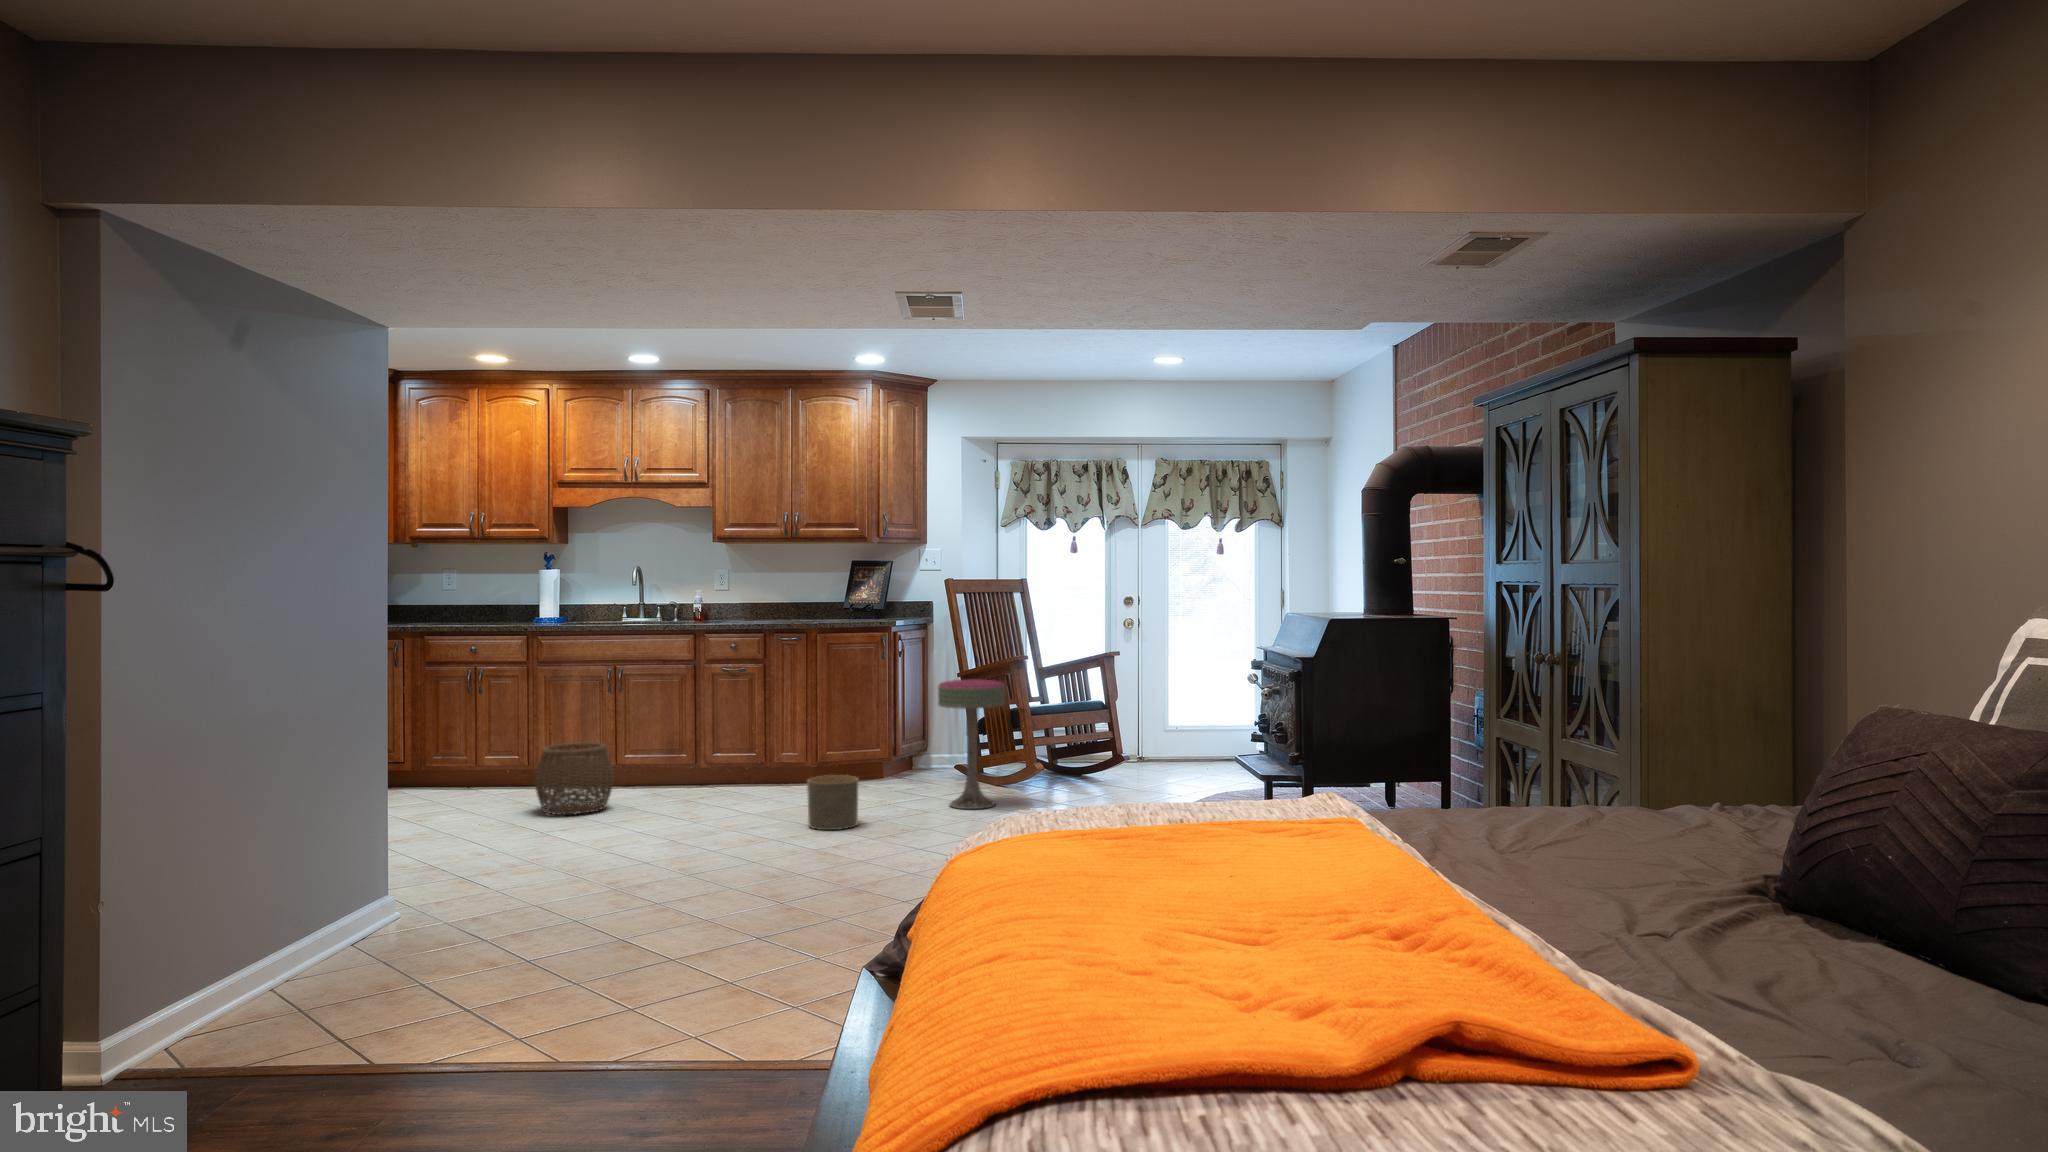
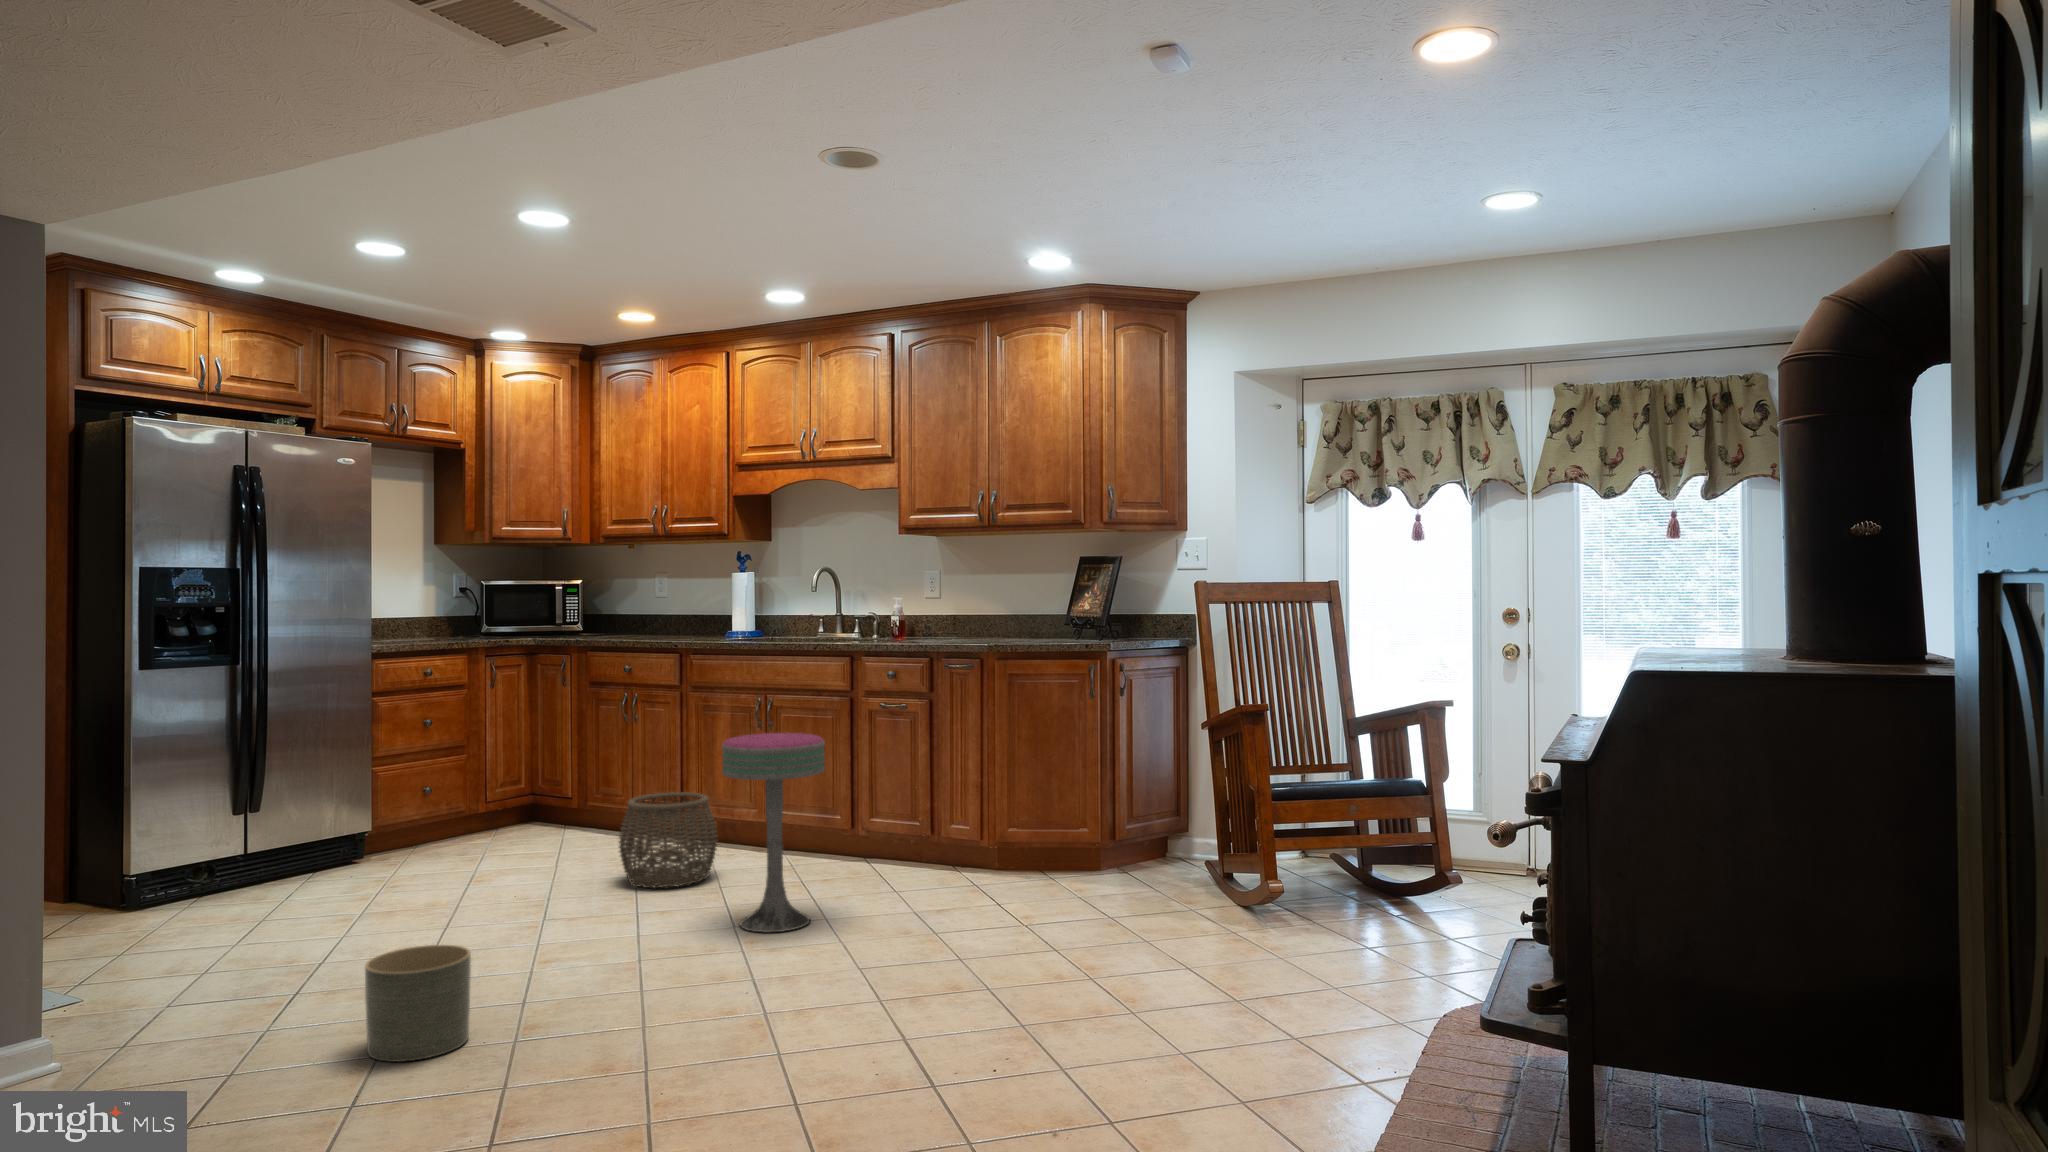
bar stool: present [938,679,1005,809] -> present [722,733,825,933]
planter: present [807,775,858,830] -> present [365,945,471,1062]

